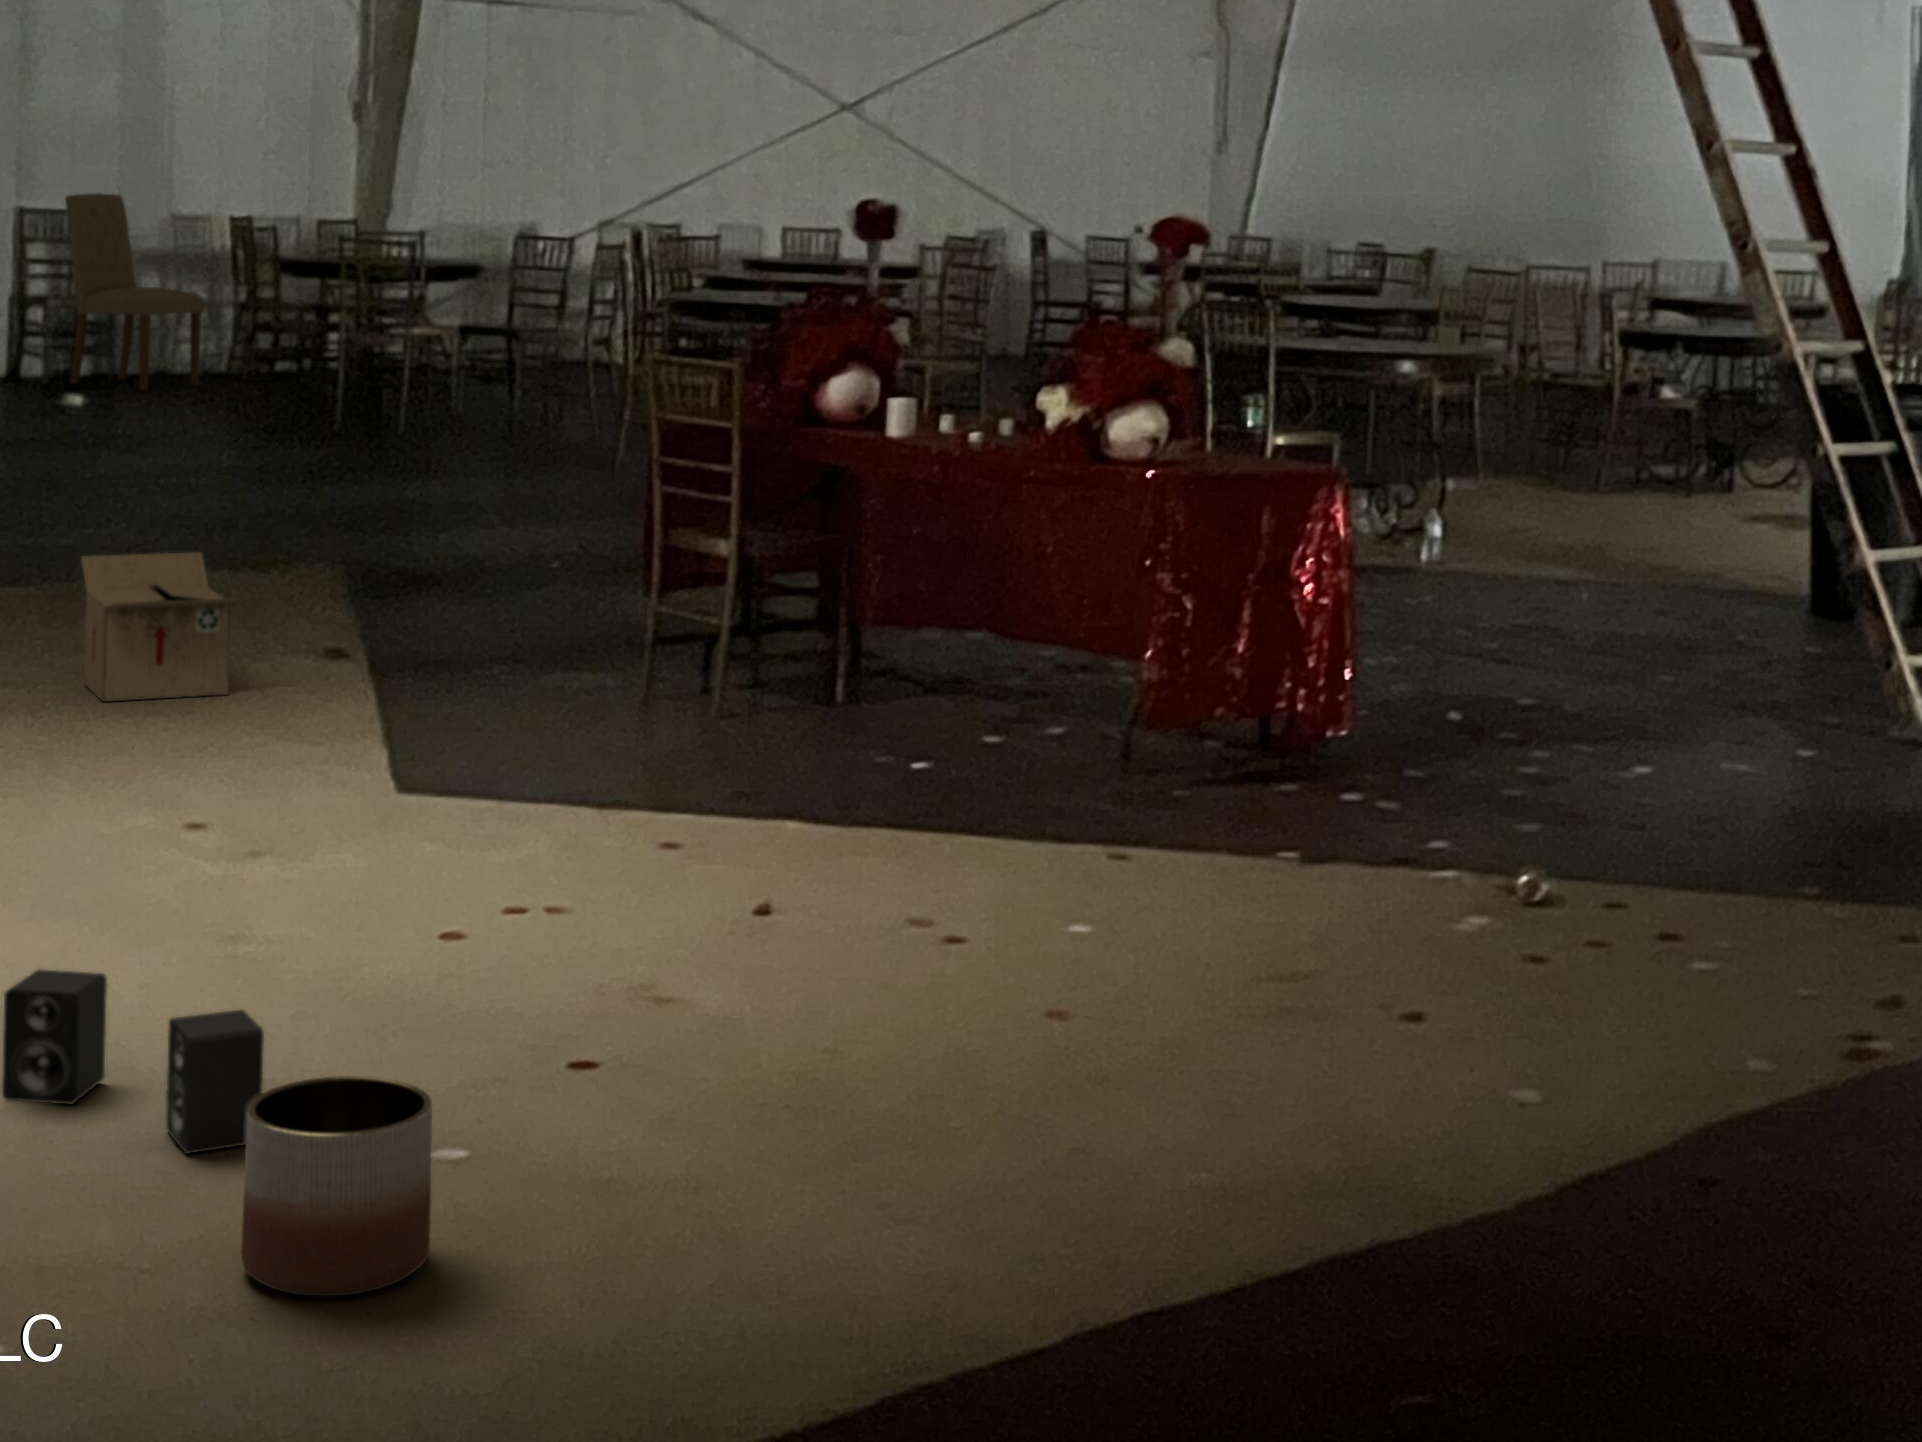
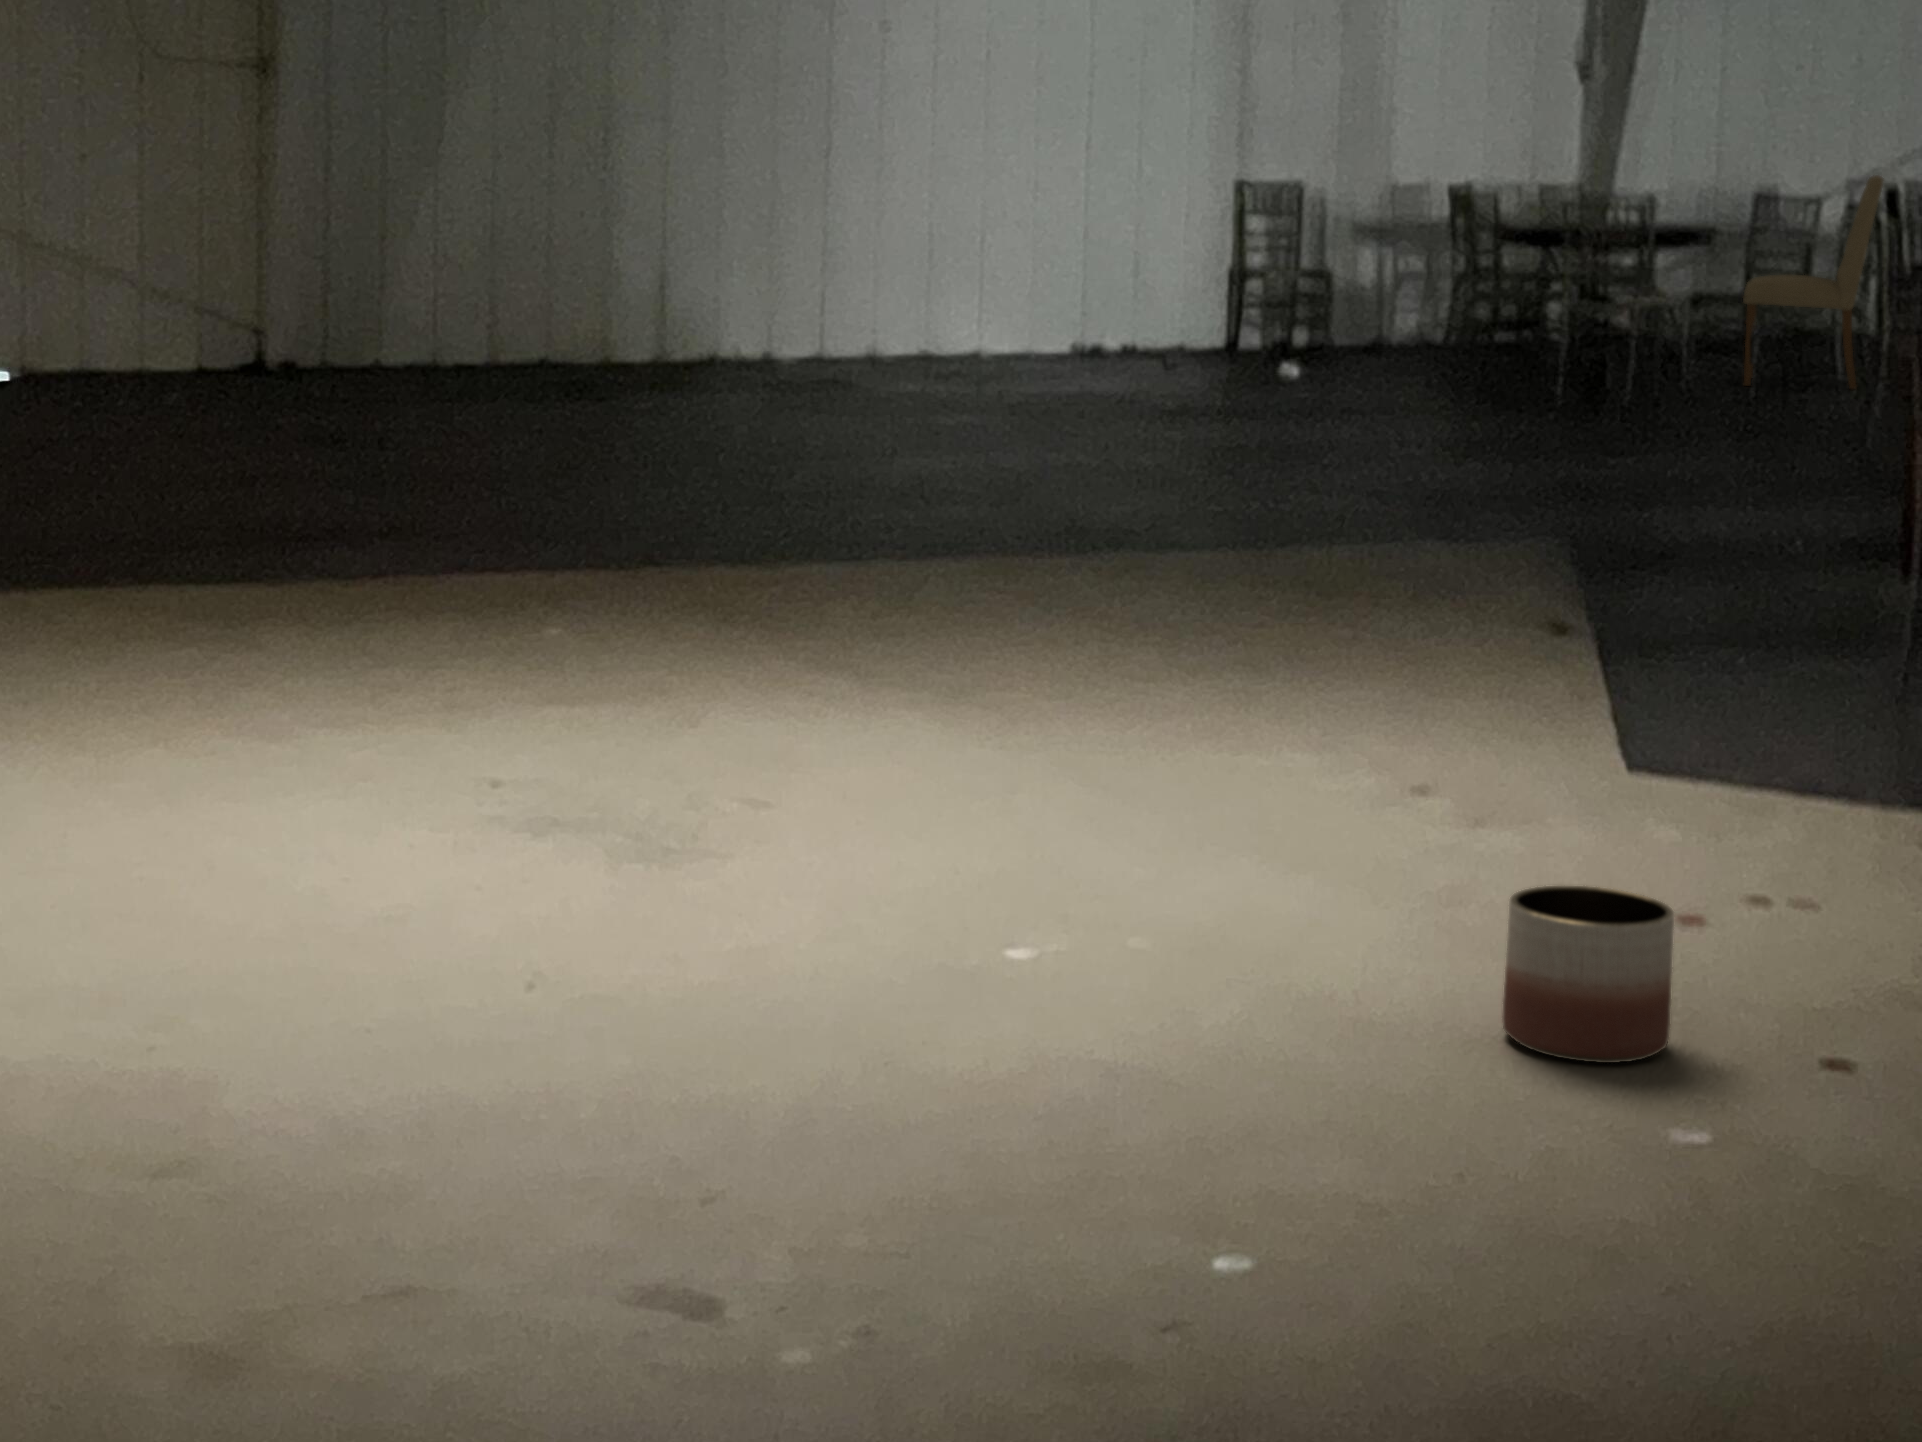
dining chair: present [65,193,205,391] -> present [1743,175,1883,389]
cardboard box: present [81,552,237,702] -> none [1325,487,1476,621]
speaker: present [2,969,264,1153] -> none [1290,796,1518,953]

